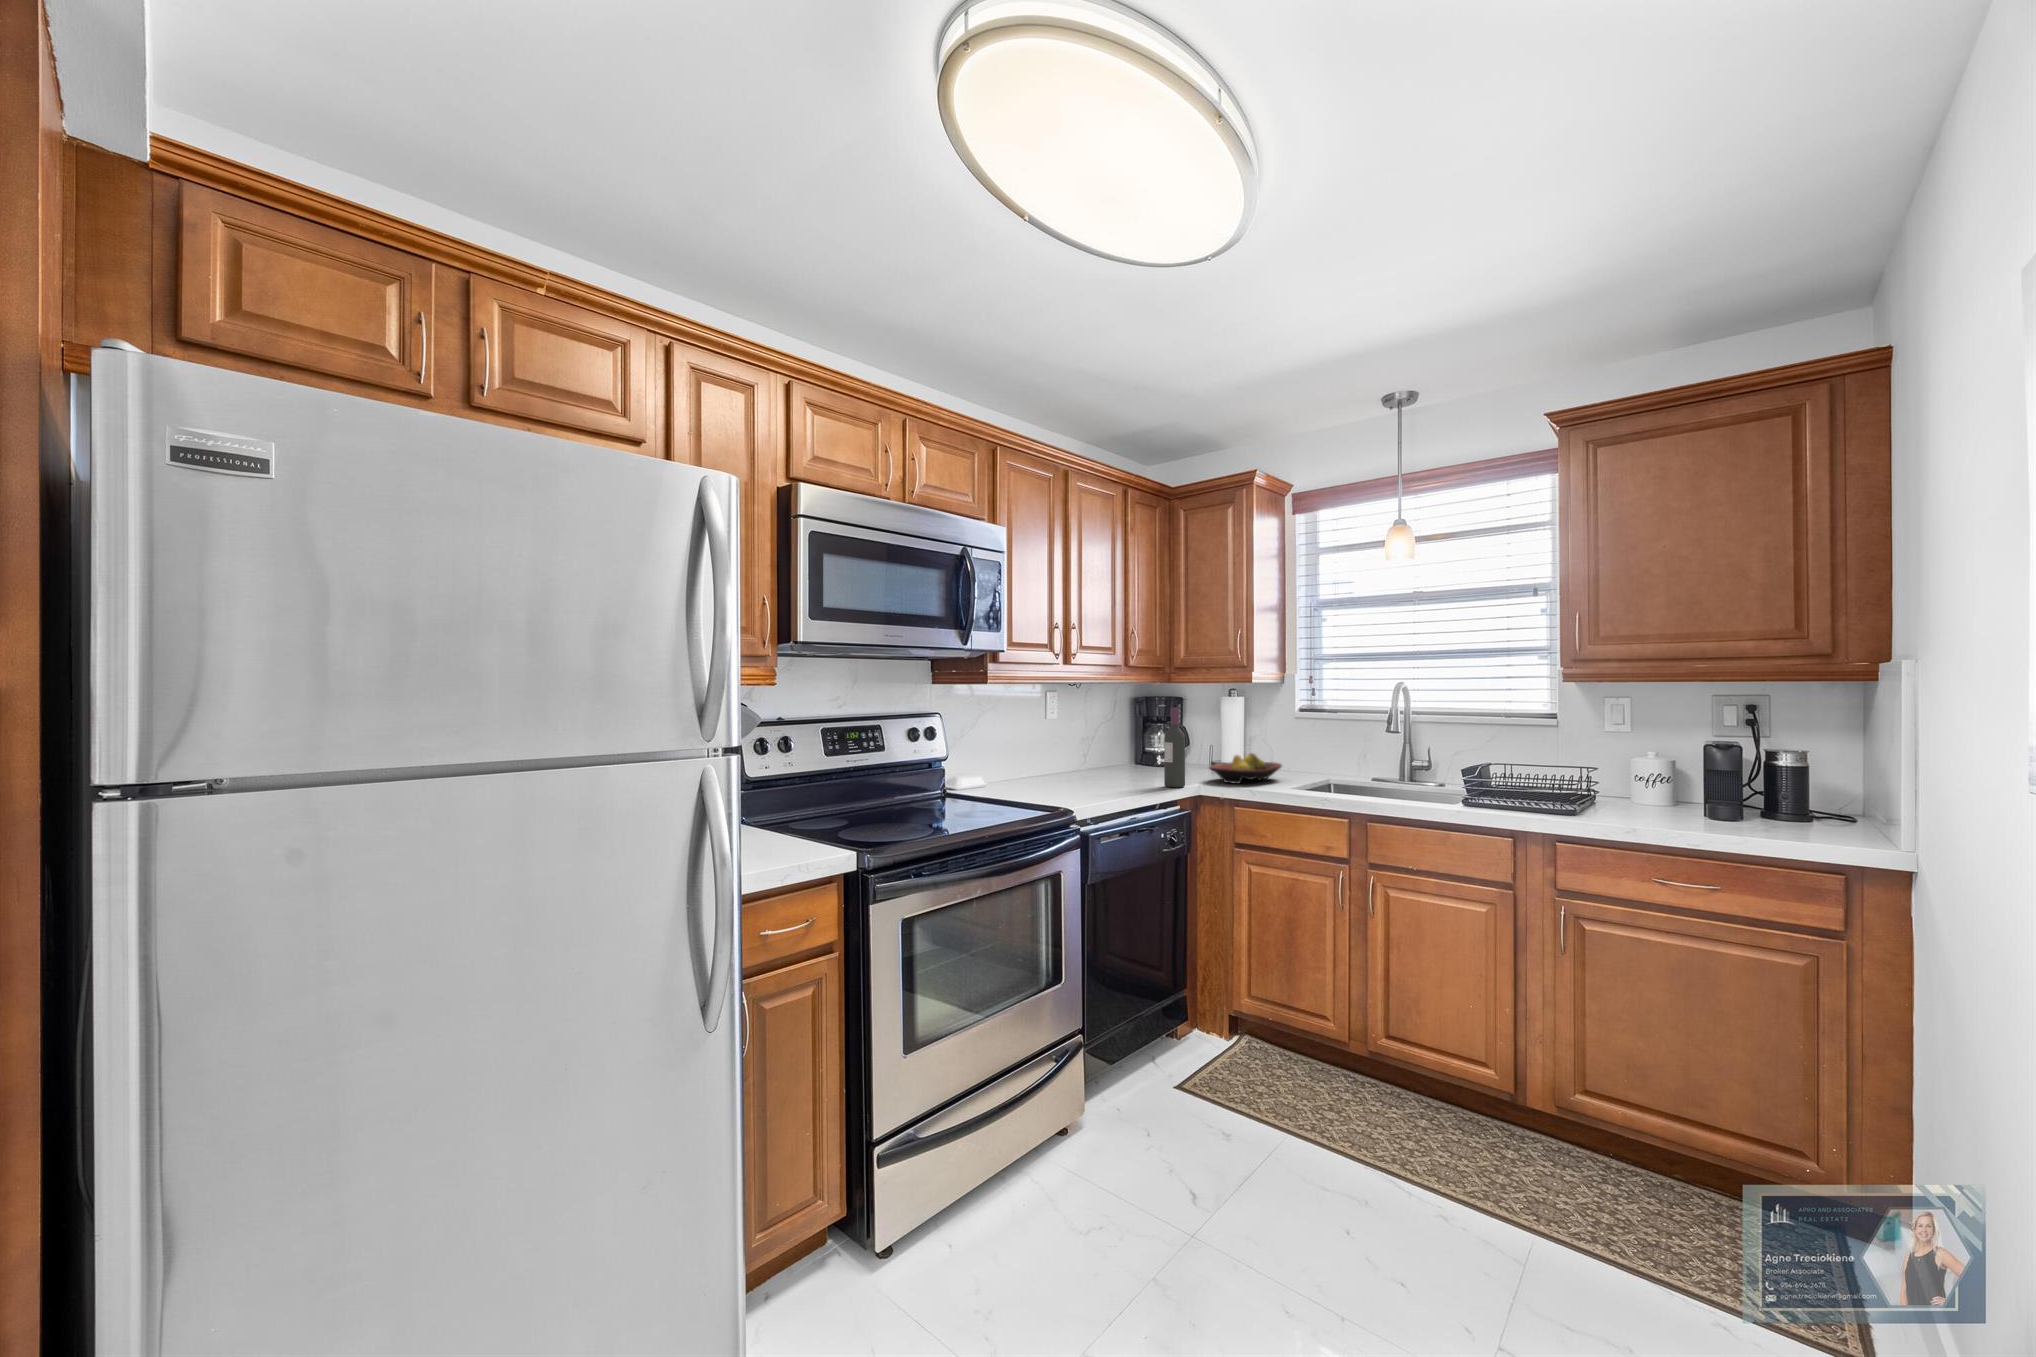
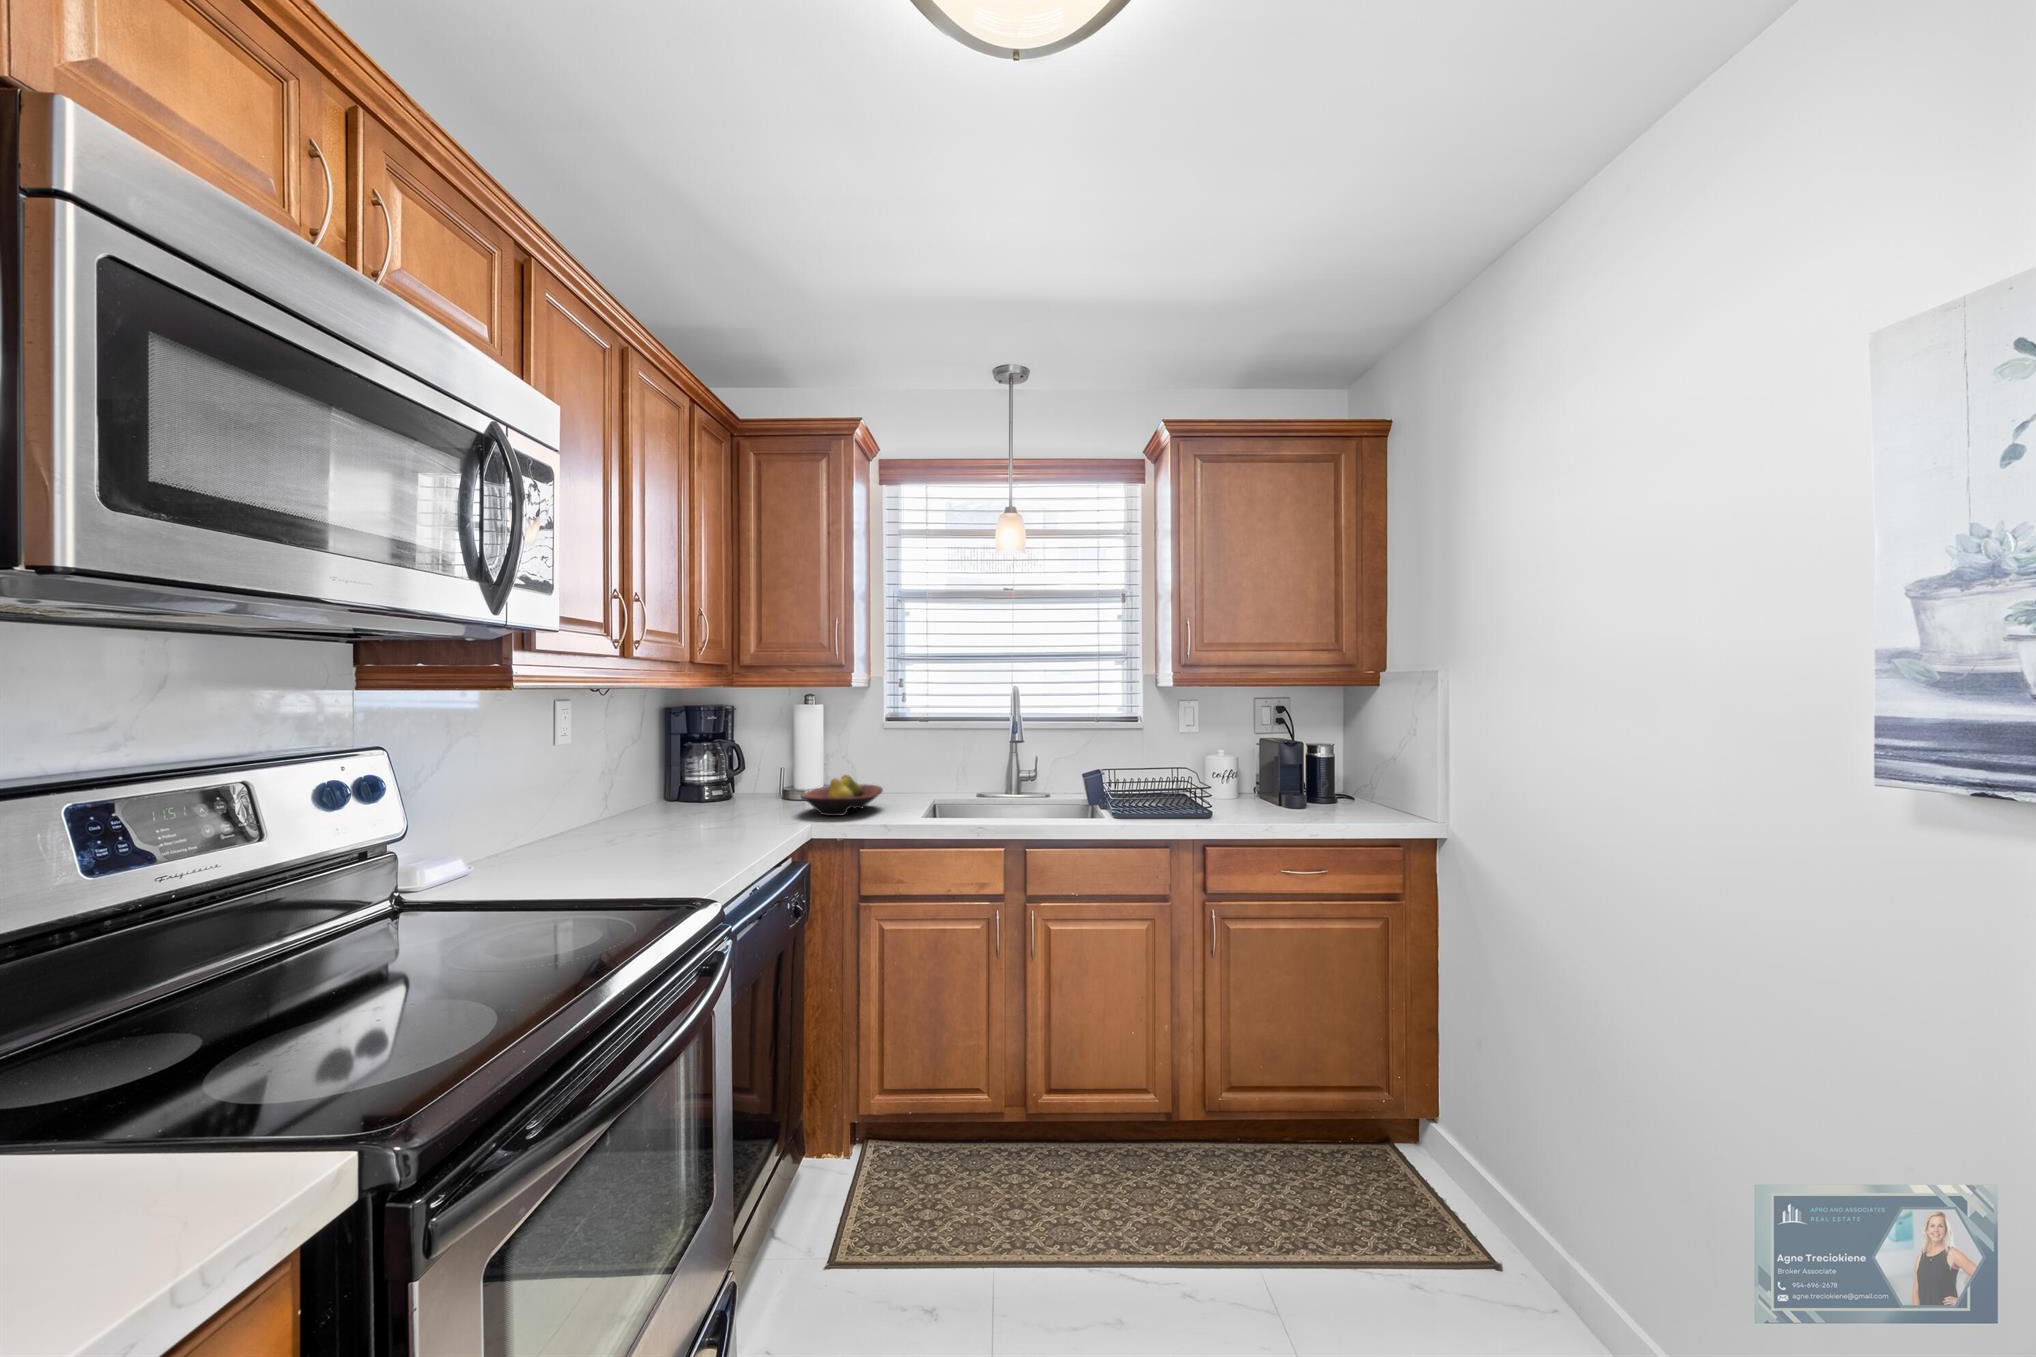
wine bottle: present [1164,708,1185,787] -> none [758,719,787,829]

